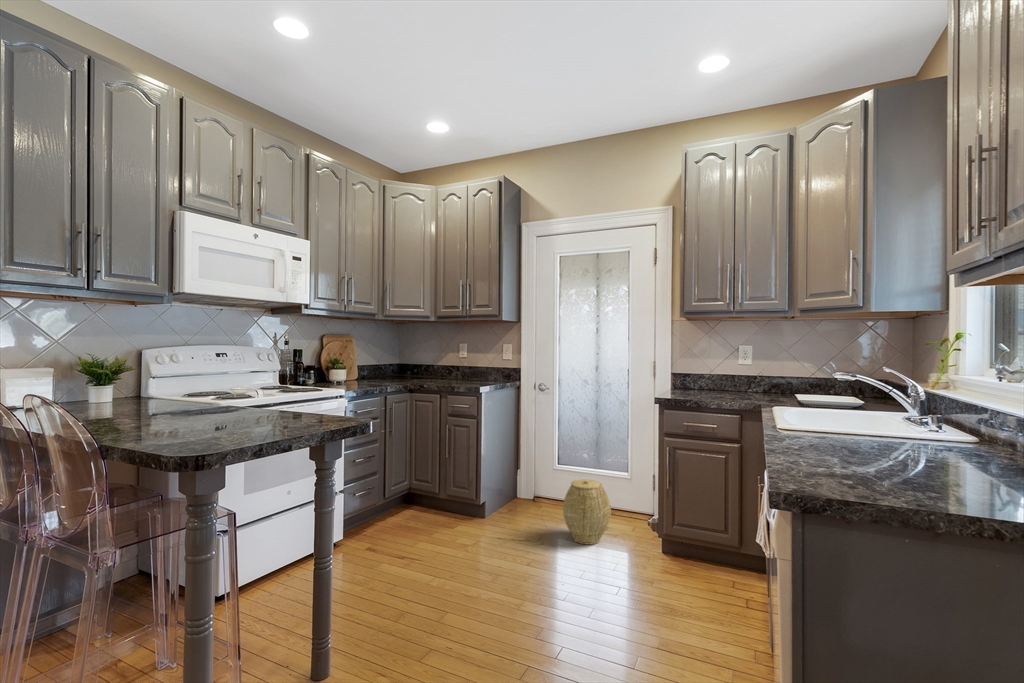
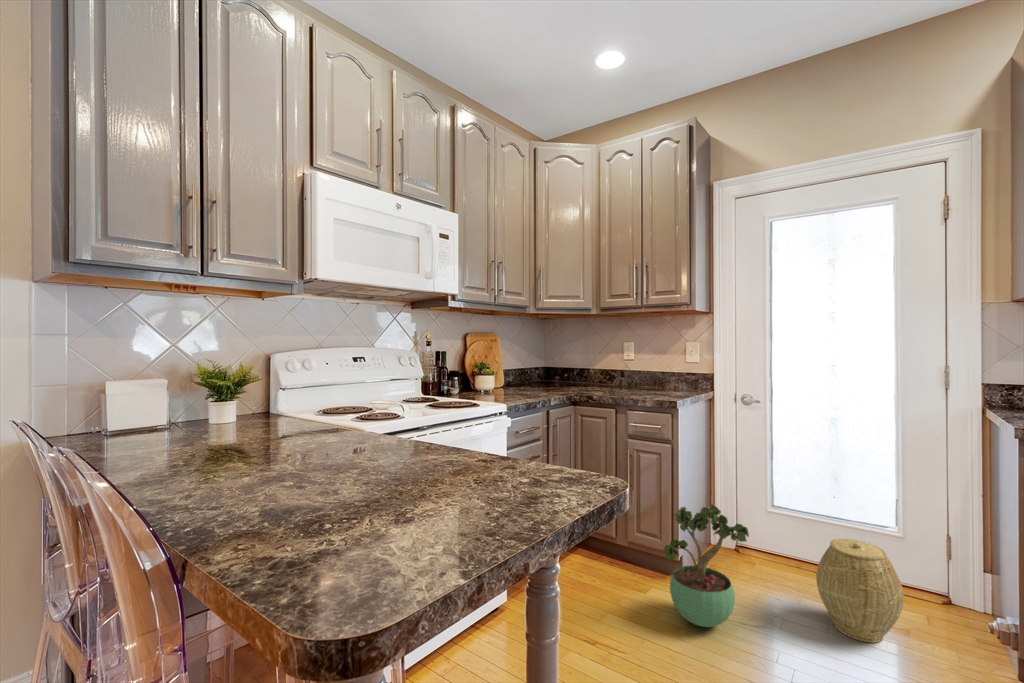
potted plant: none [458,458,514,544] -> present [664,505,749,627]

